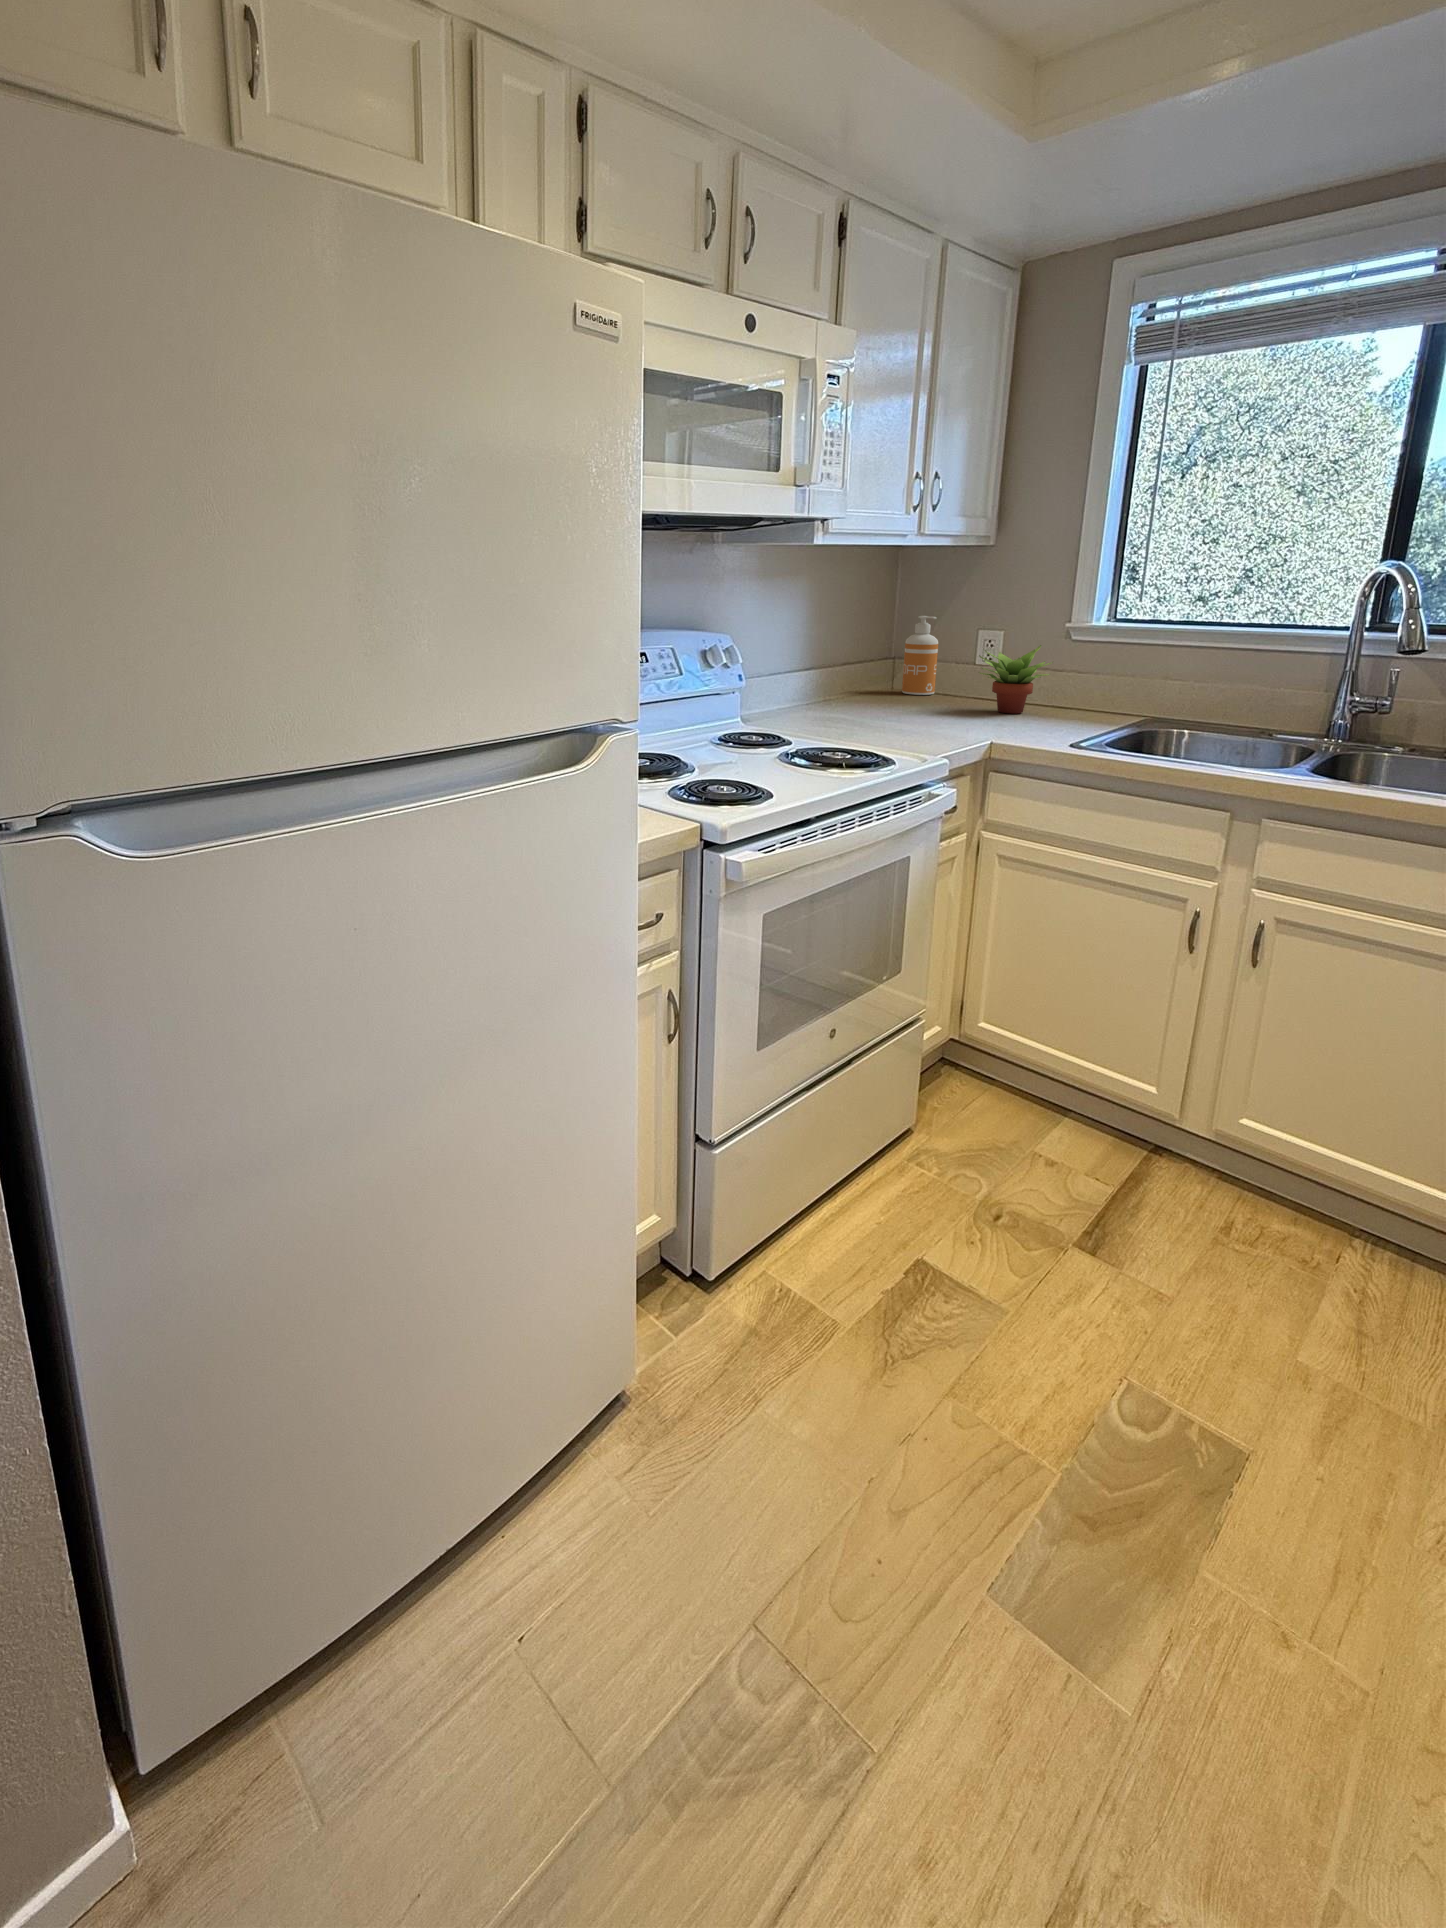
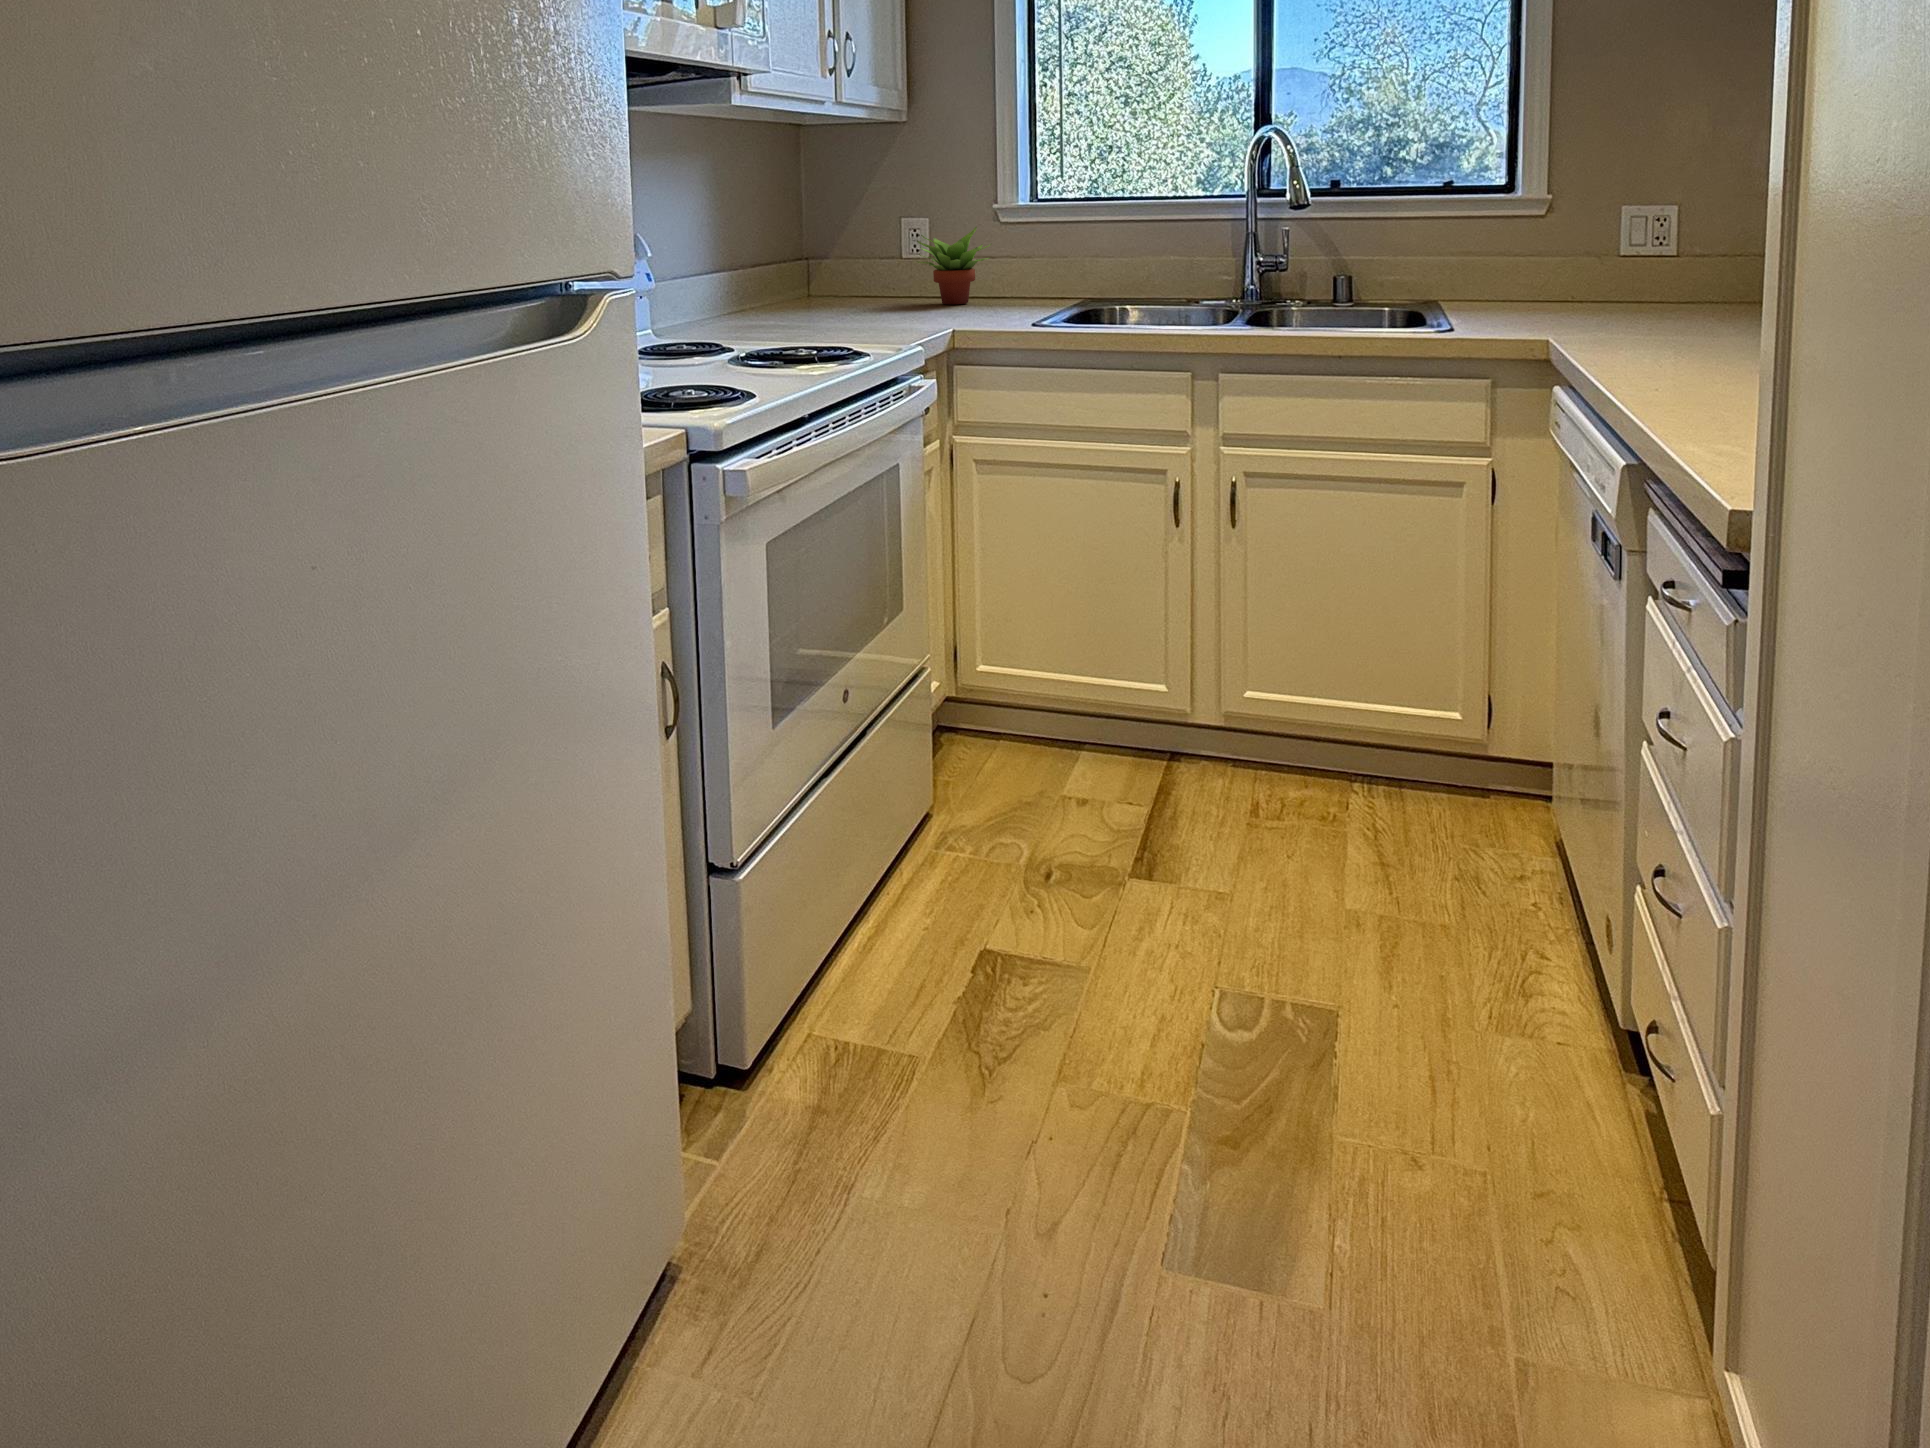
soap dispenser: present [902,616,938,695] -> none [825,204,865,297]

